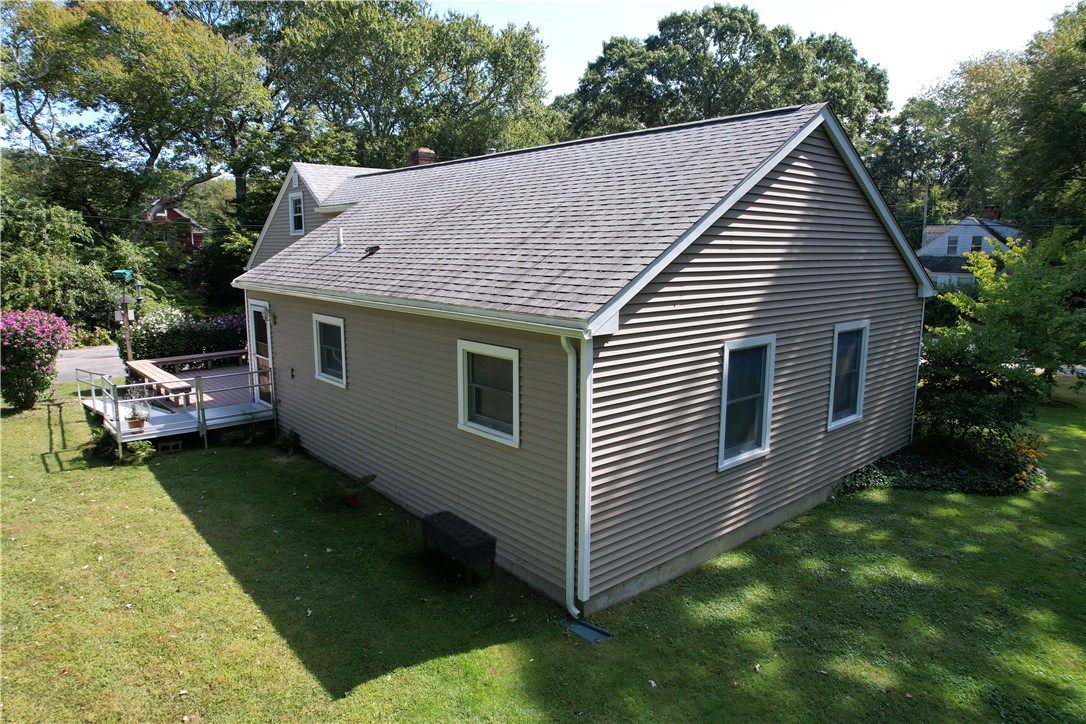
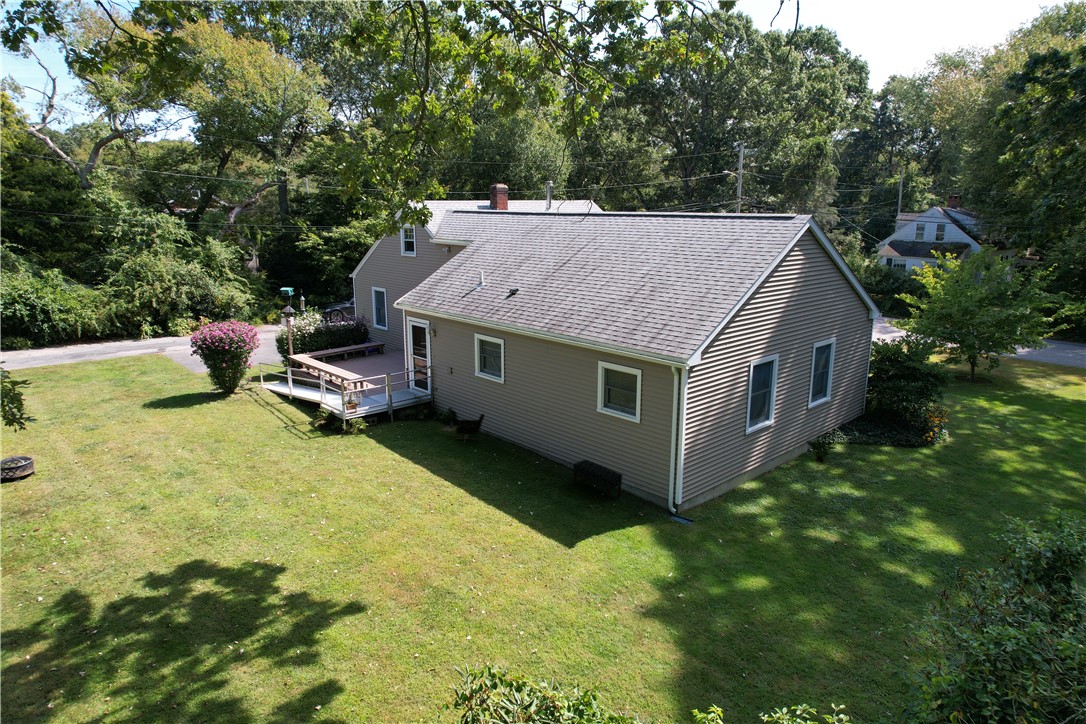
lounge chair: none [280,436,331,481] -> present [456,414,484,443]
potted plant: present [335,474,377,507] -> present [807,441,836,462]

